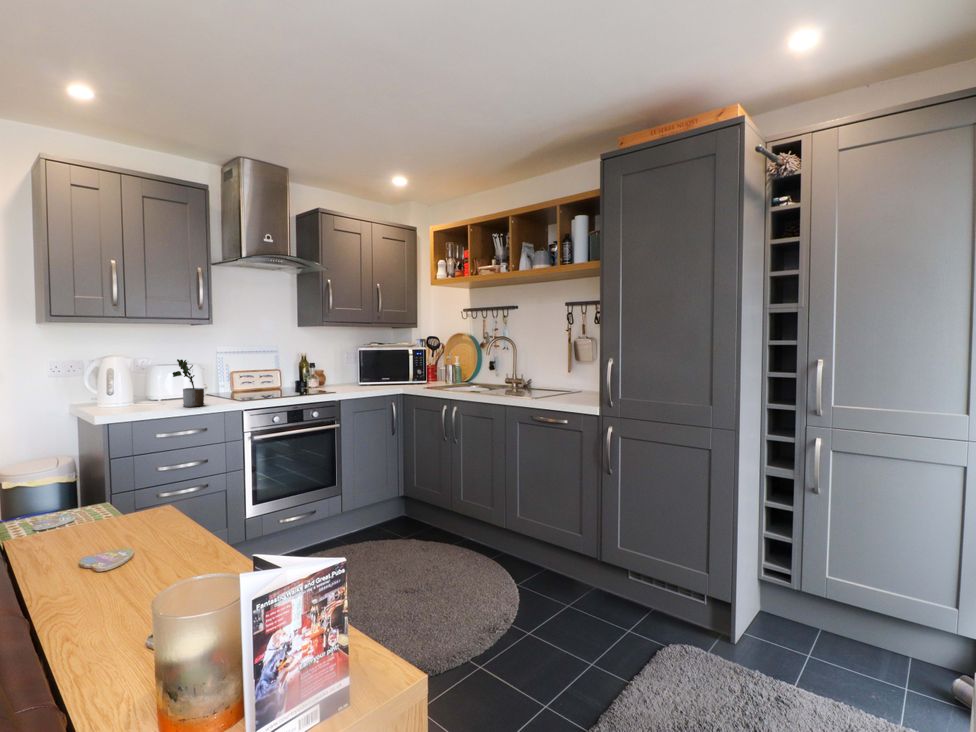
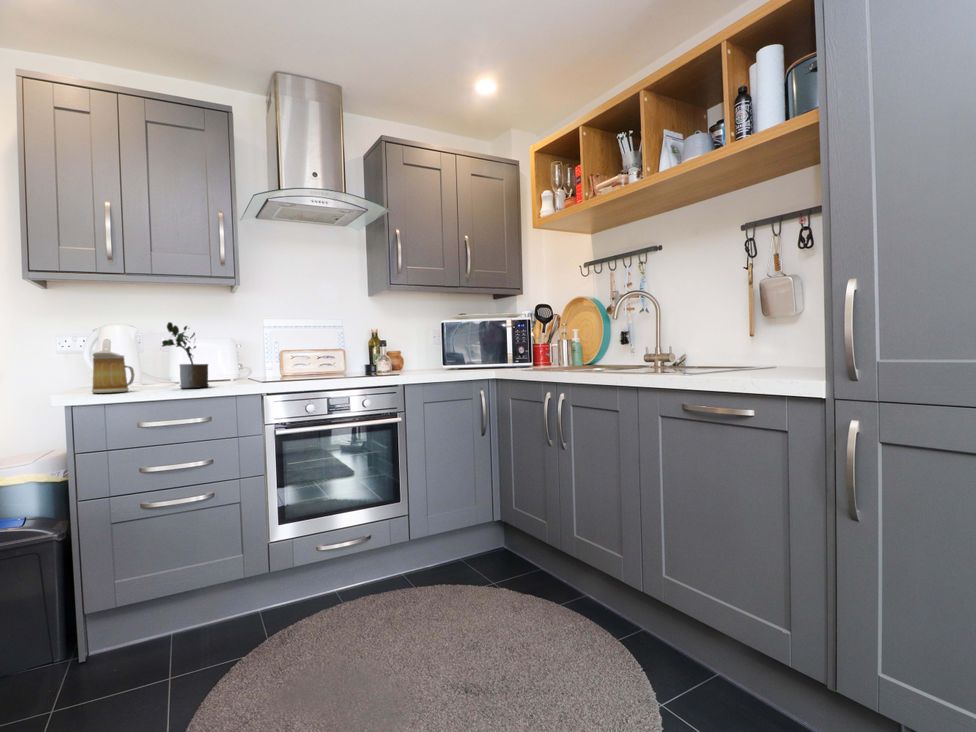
mug: none [121,381,152,412] -> present [92,351,134,393]

